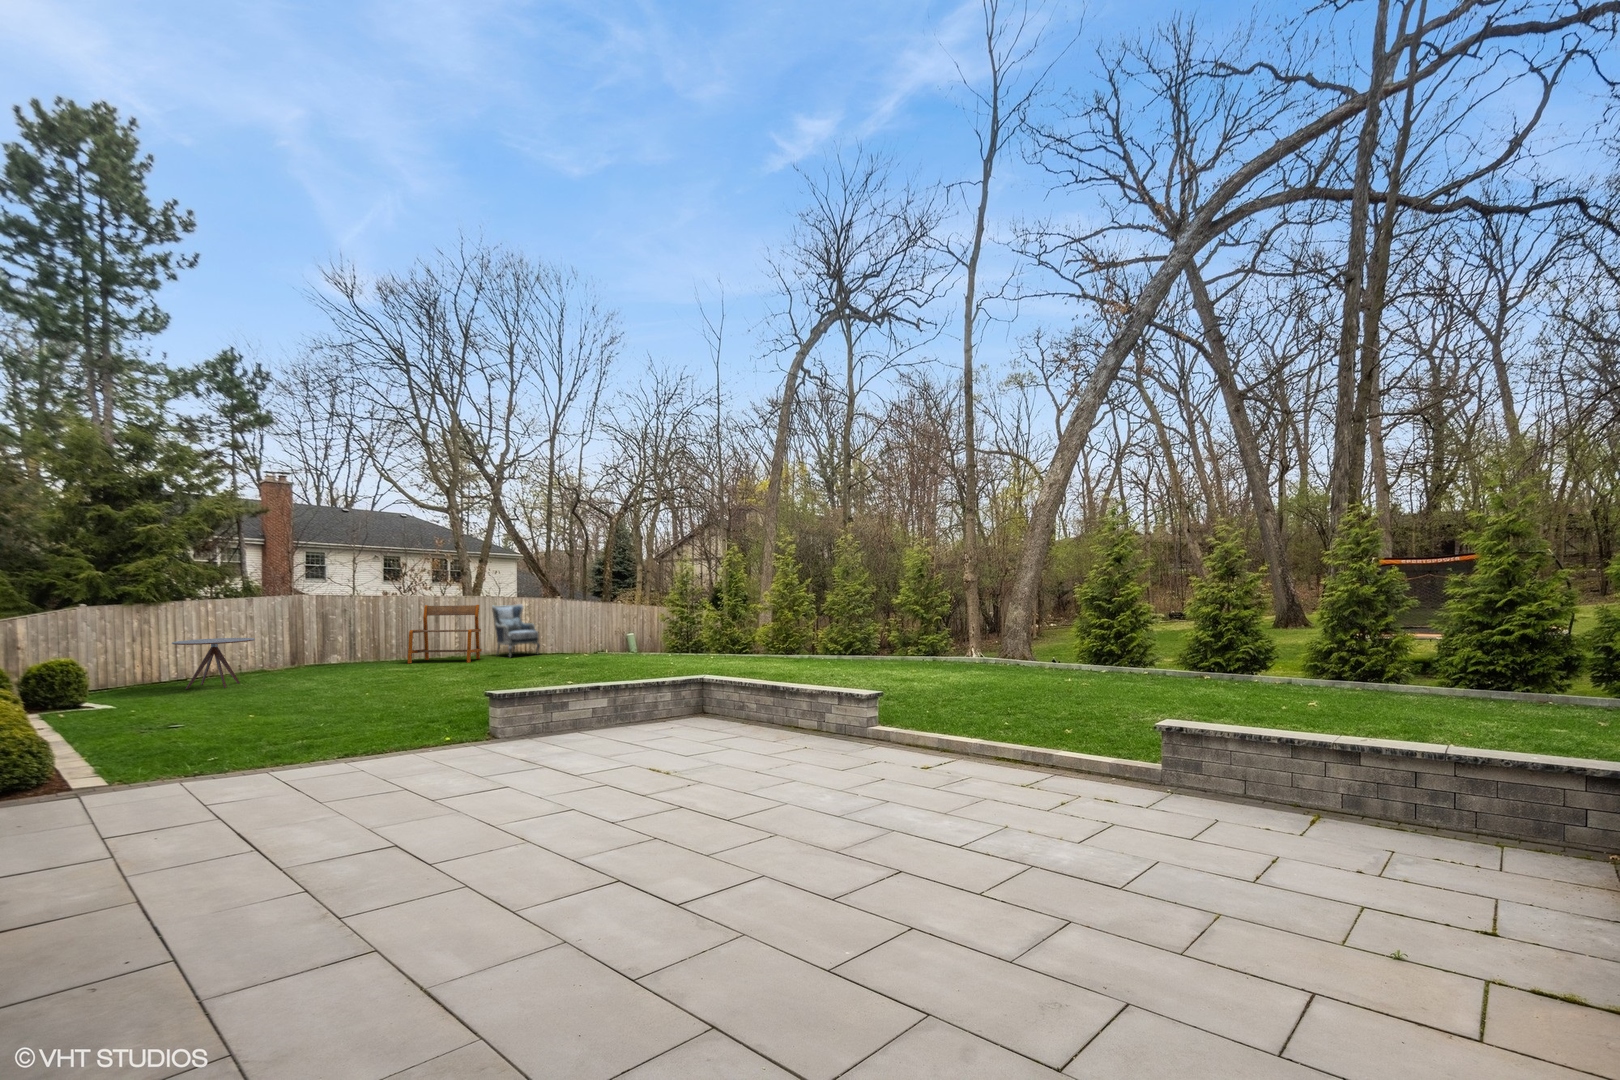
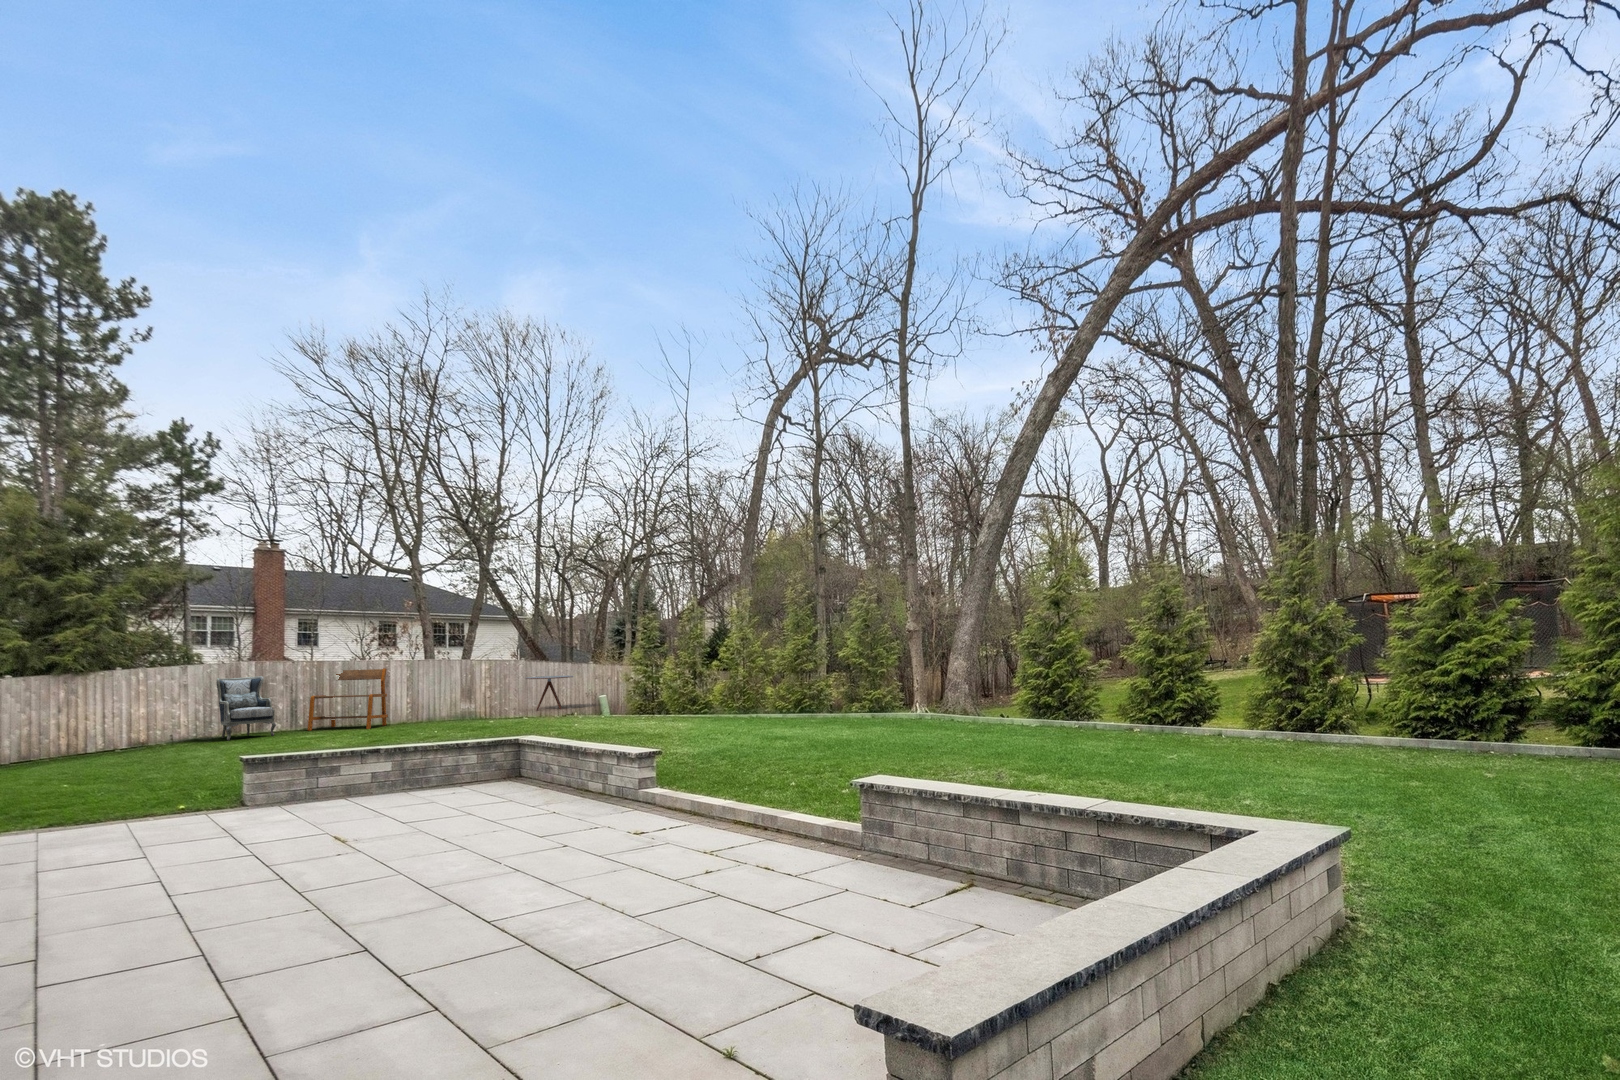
armchair: present [492,604,540,657] -> present [217,676,276,740]
round table: present [172,638,255,689] -> present [525,676,573,710]

